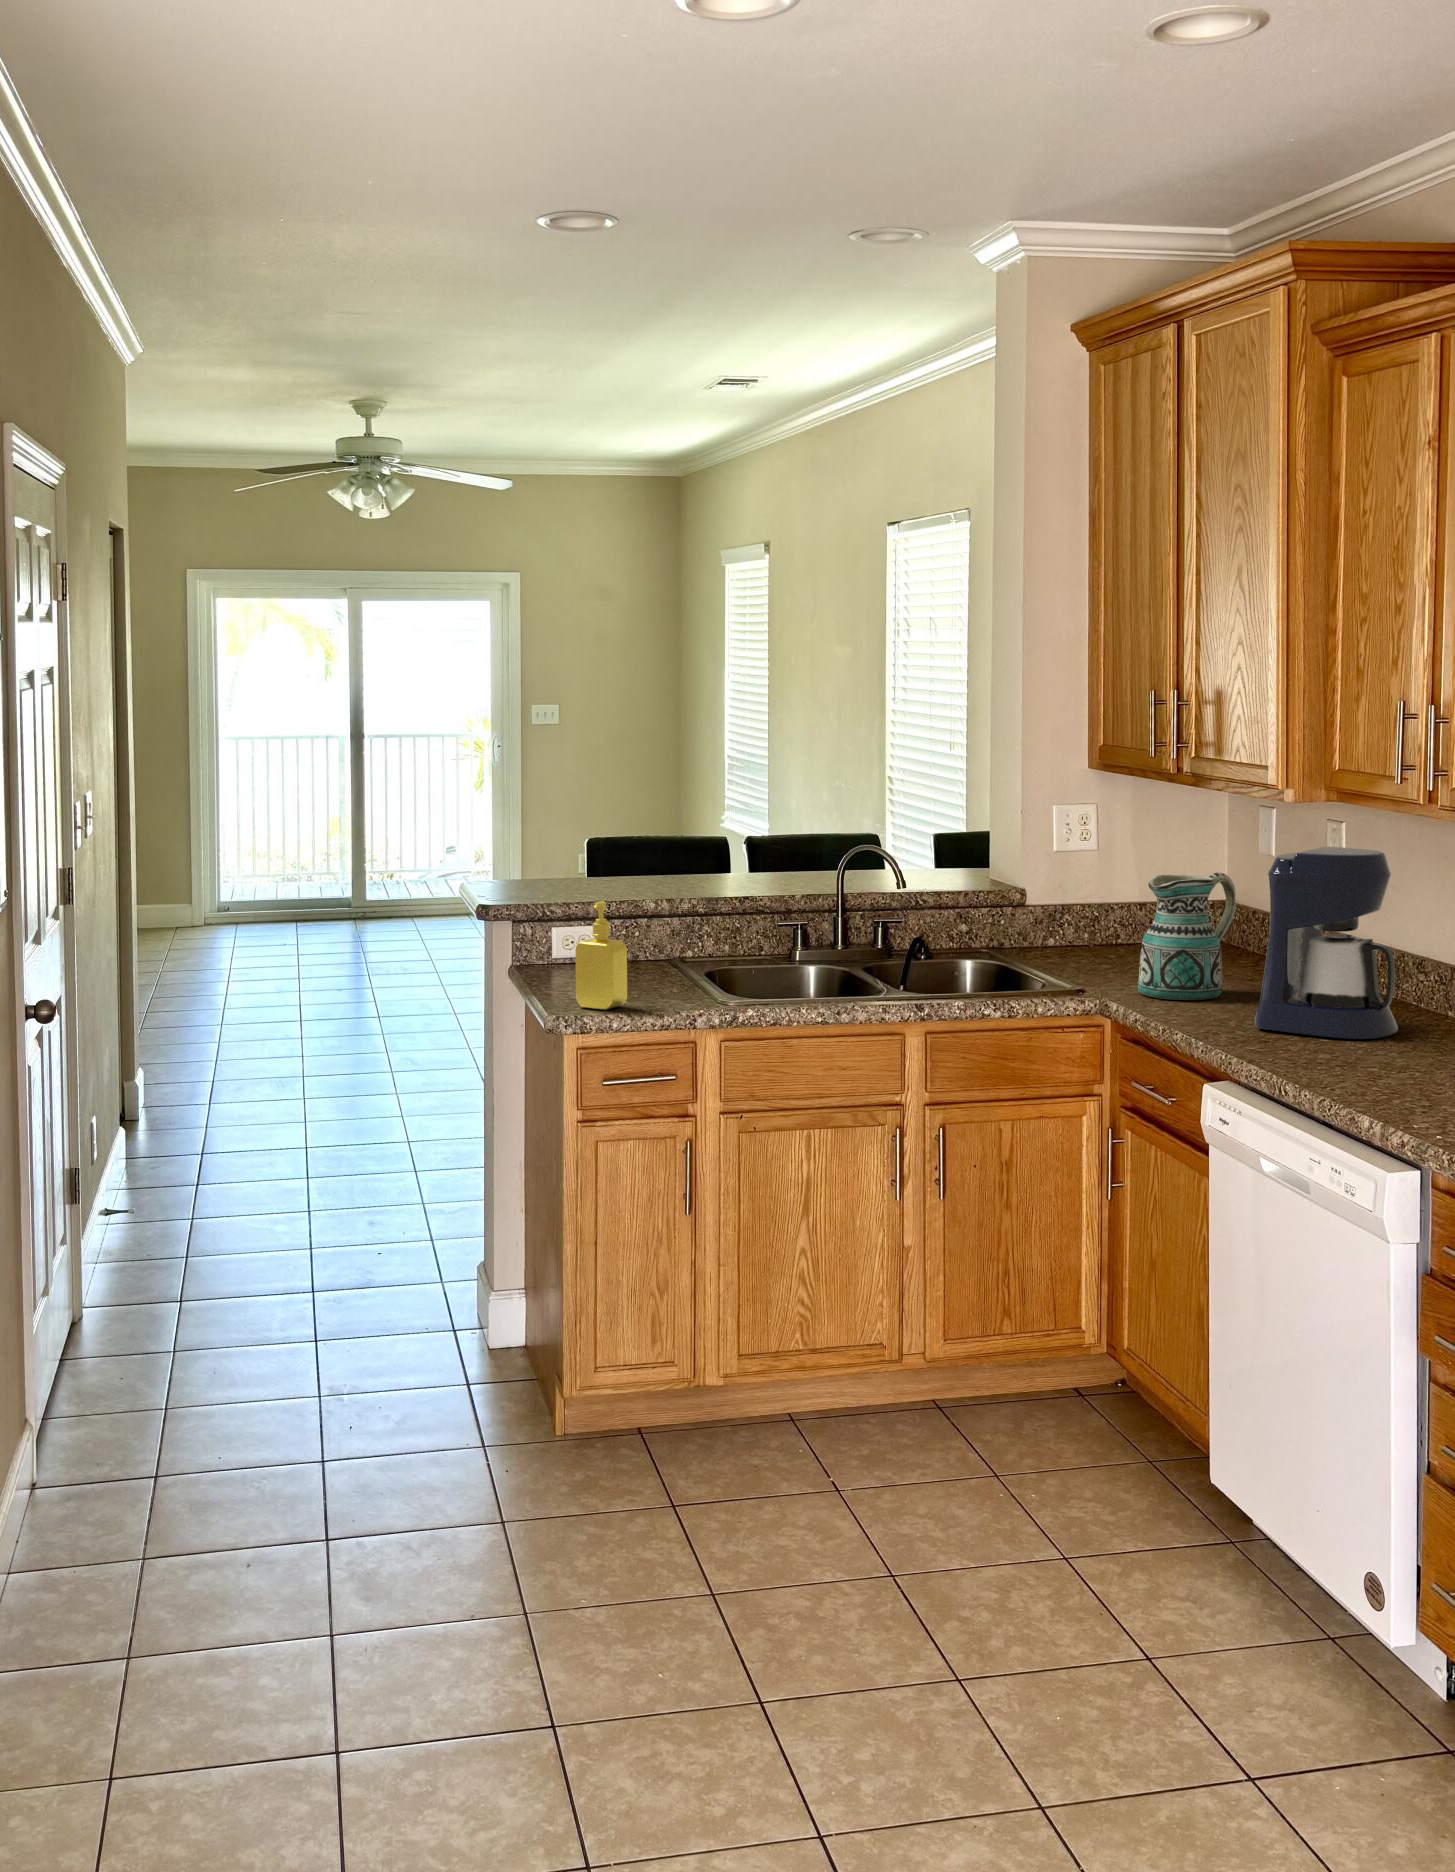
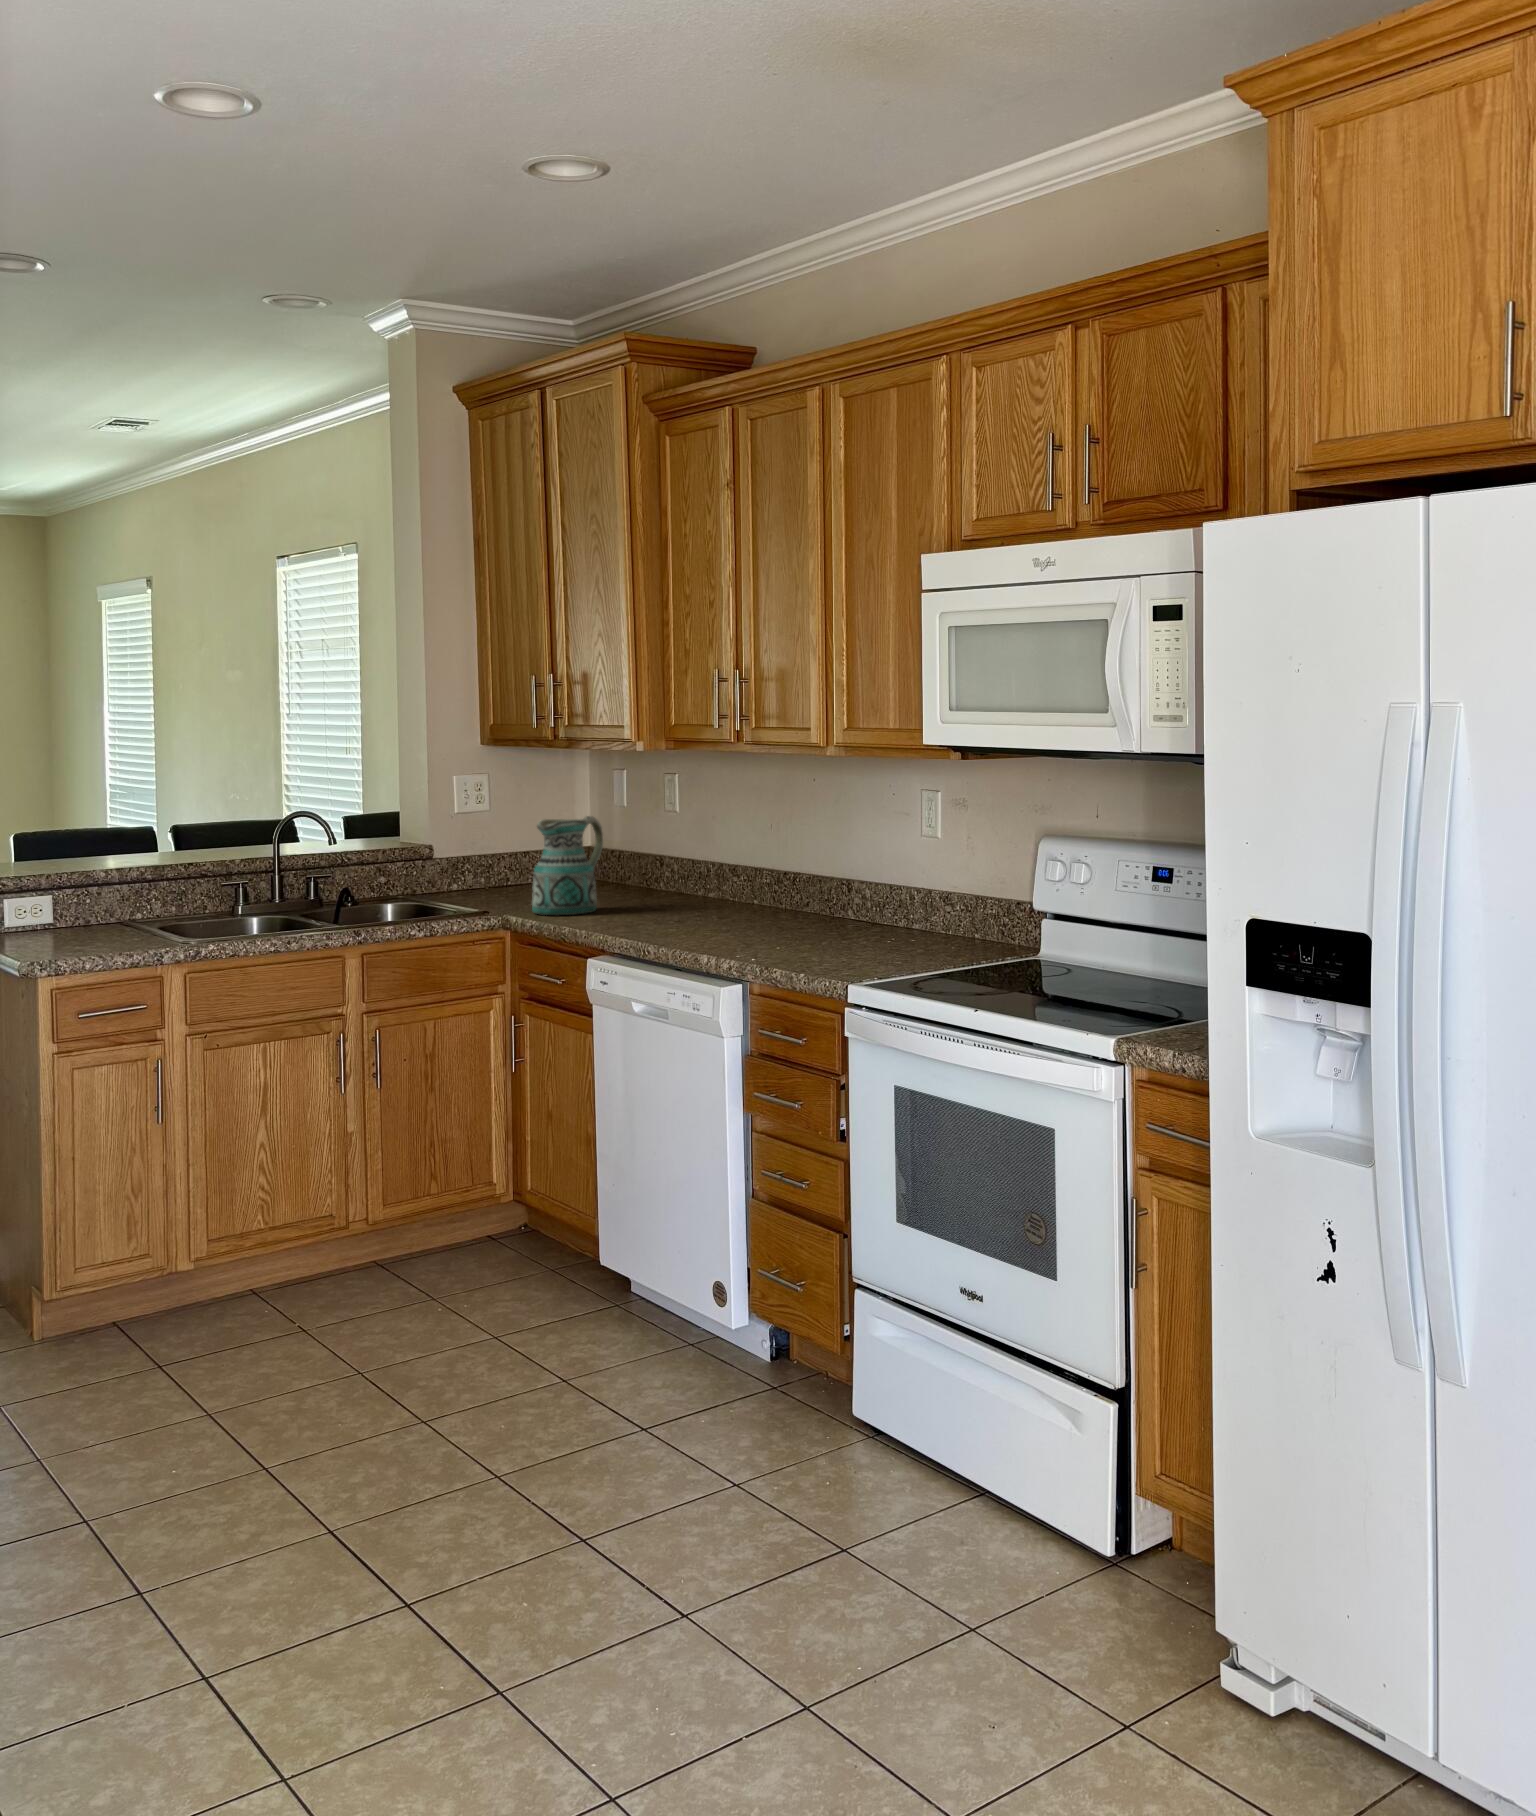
coffee maker: present [1255,846,1398,1039] -> none [626,786,729,927]
soap dispenser: present [576,901,627,1010] -> none [41,859,92,954]

